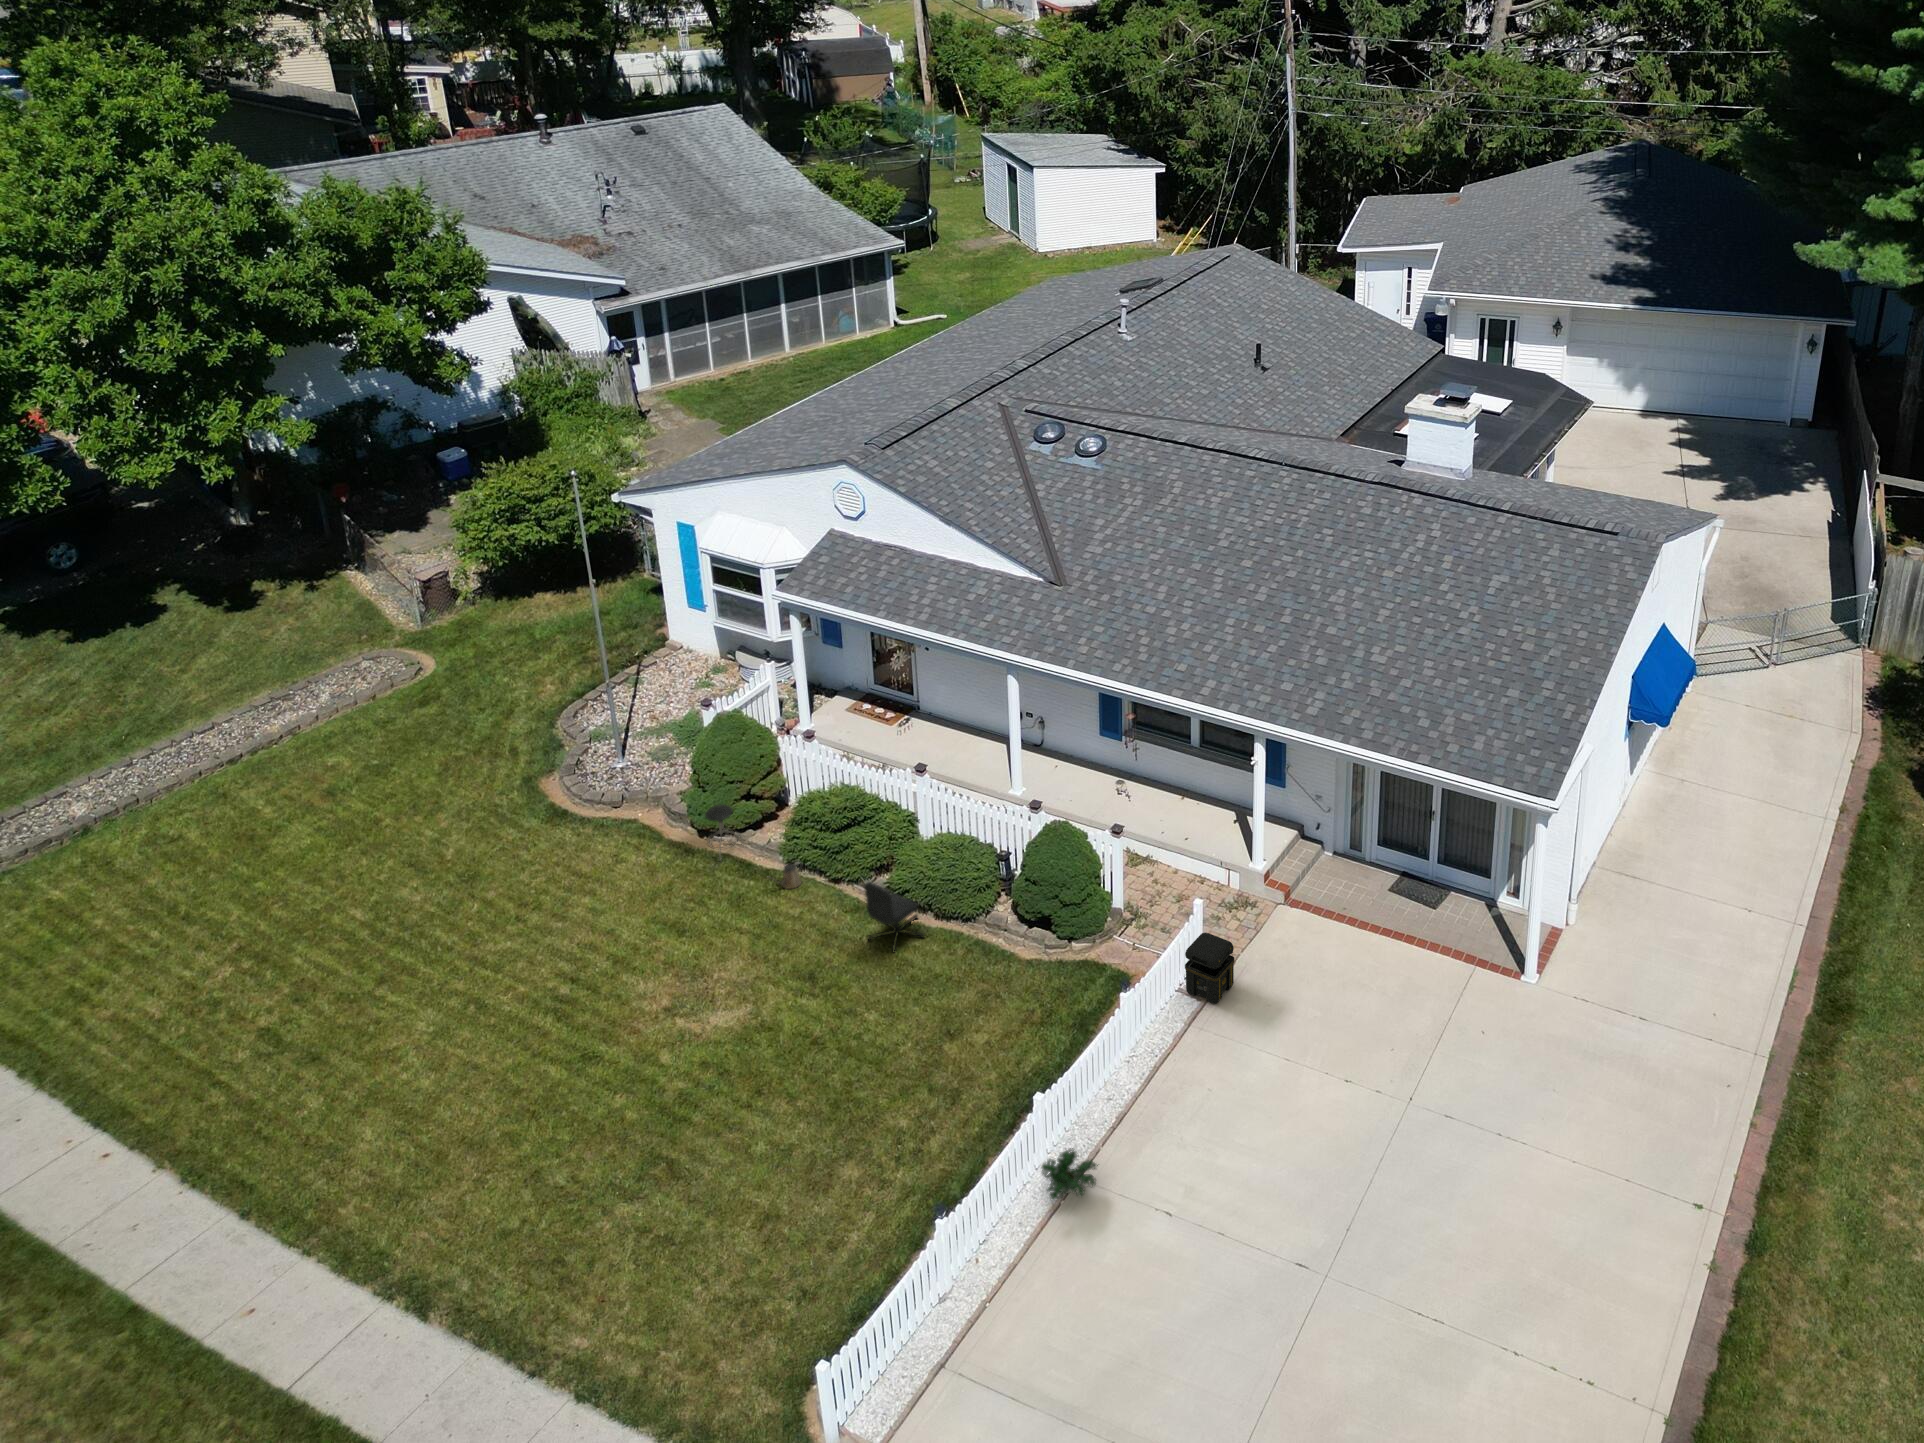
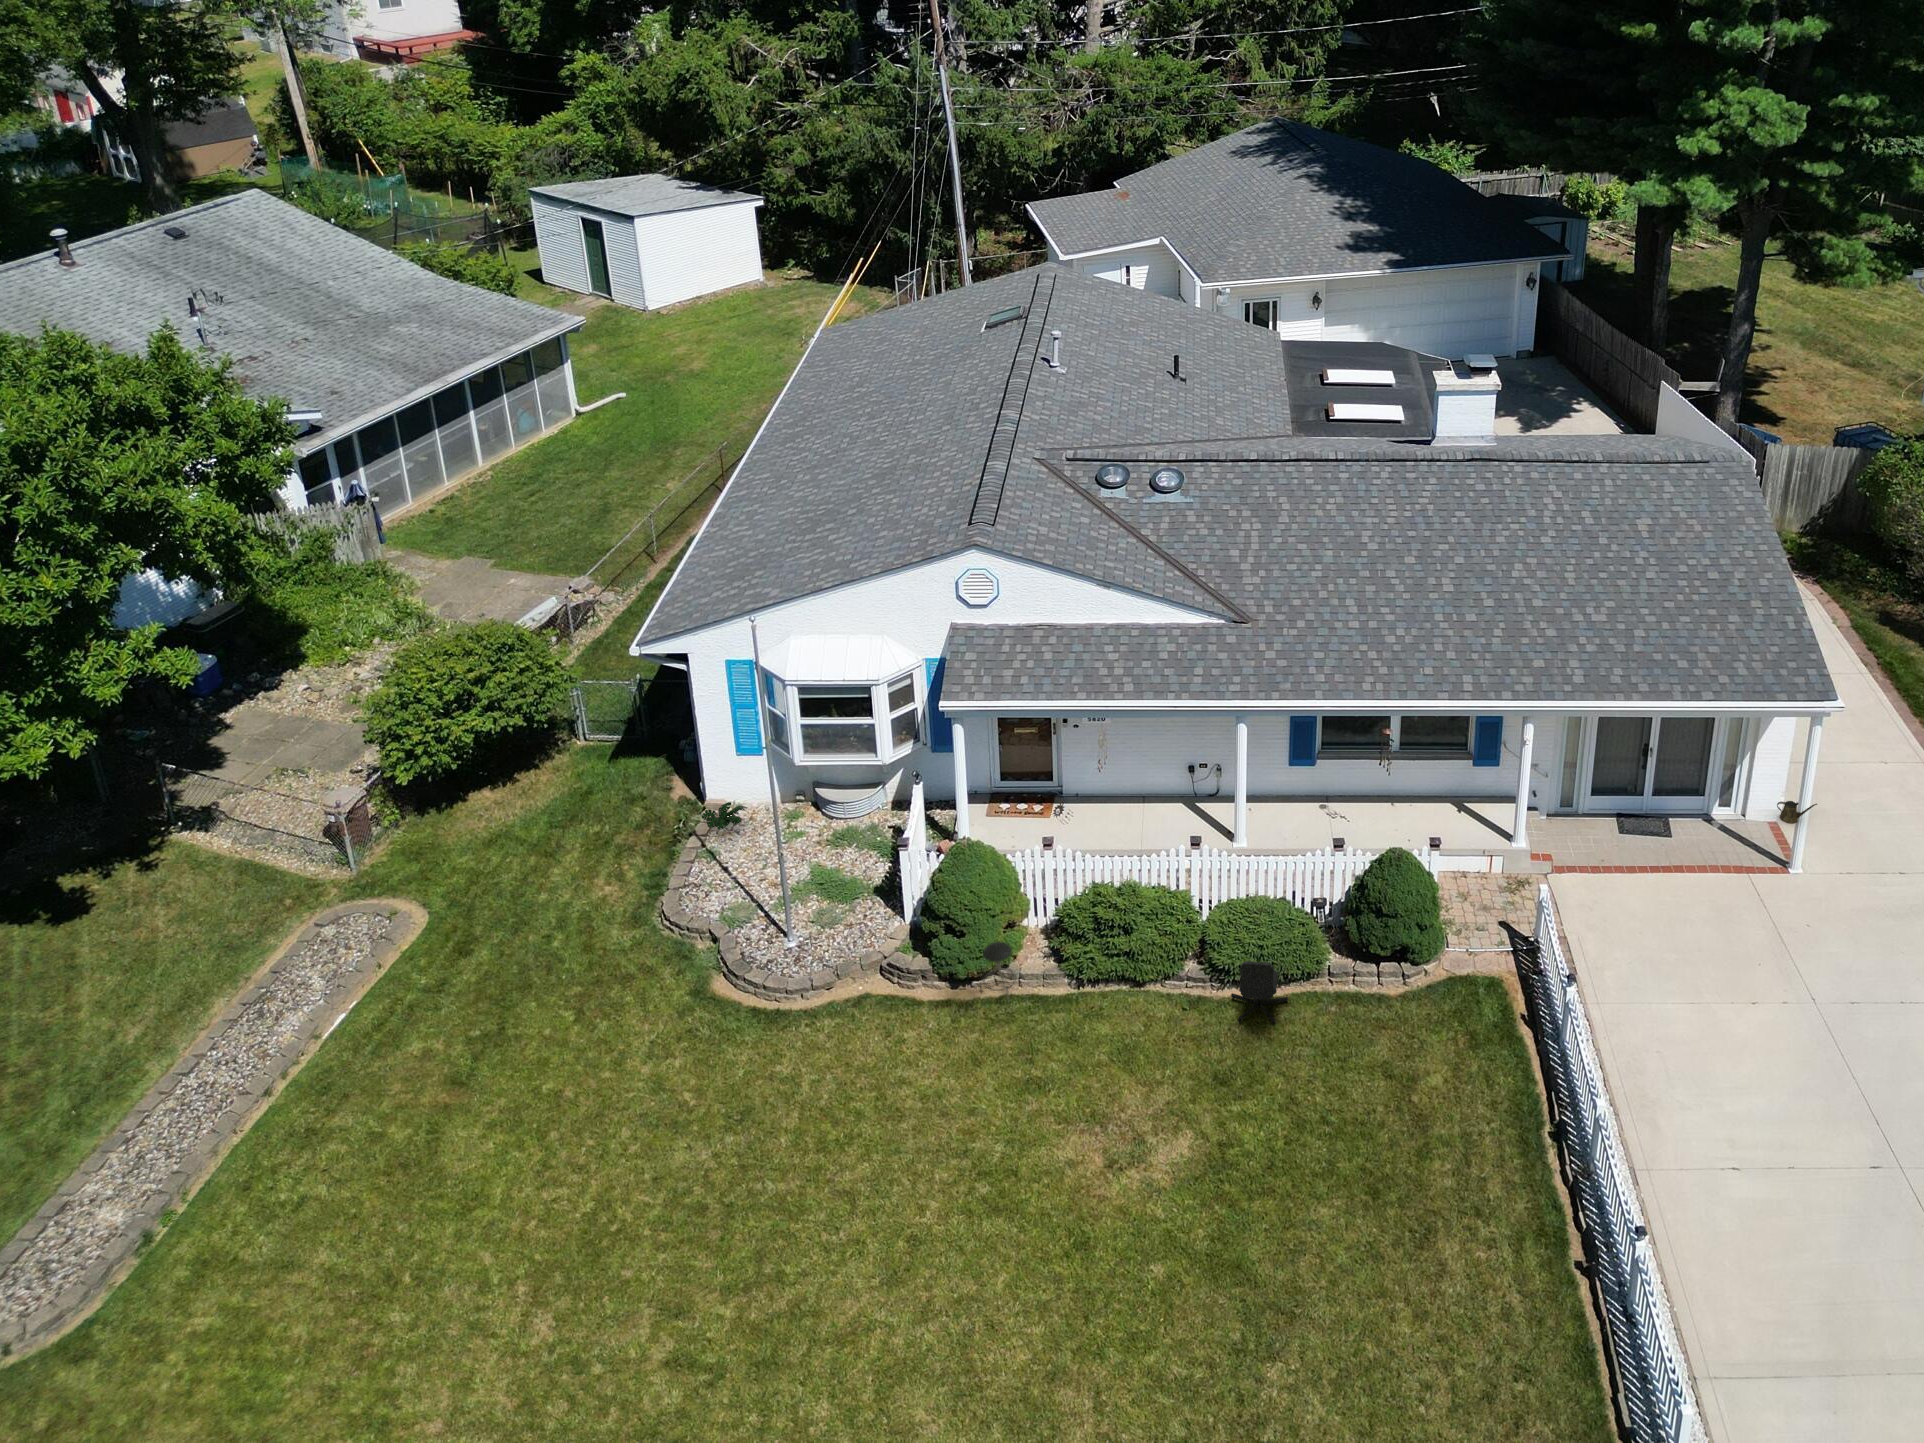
watering can: present [768,863,801,889] -> present [1777,801,1817,824]
toolbox: present [1185,933,1235,1003] -> none [1561,905,1605,965]
potted plant: present [1041,1148,1098,1200] -> present [701,802,747,830]

